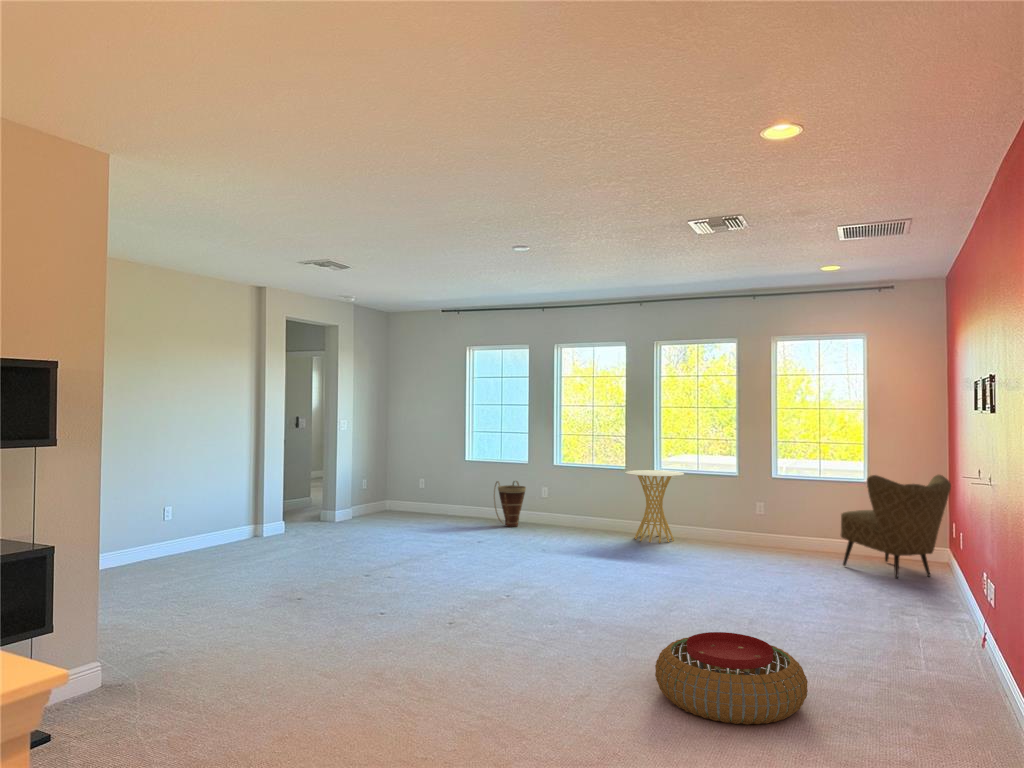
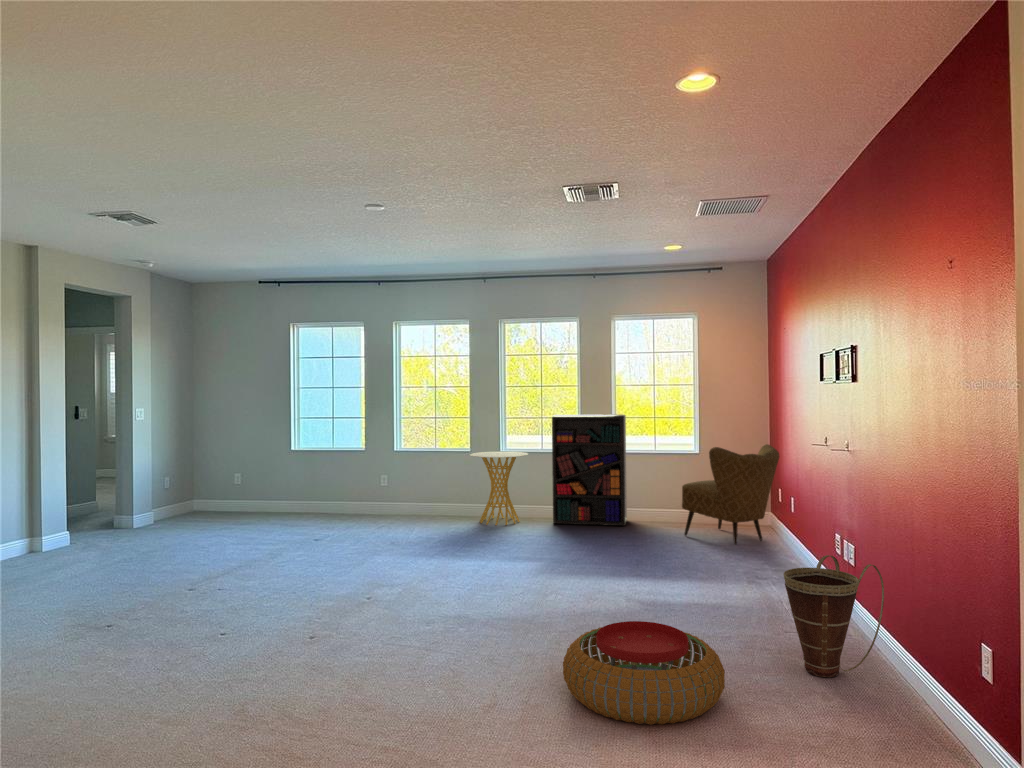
bookshelf: none [707,436,787,552] -> present [552,415,627,526]
basket: present [494,481,526,527] -> present [784,555,884,677]

